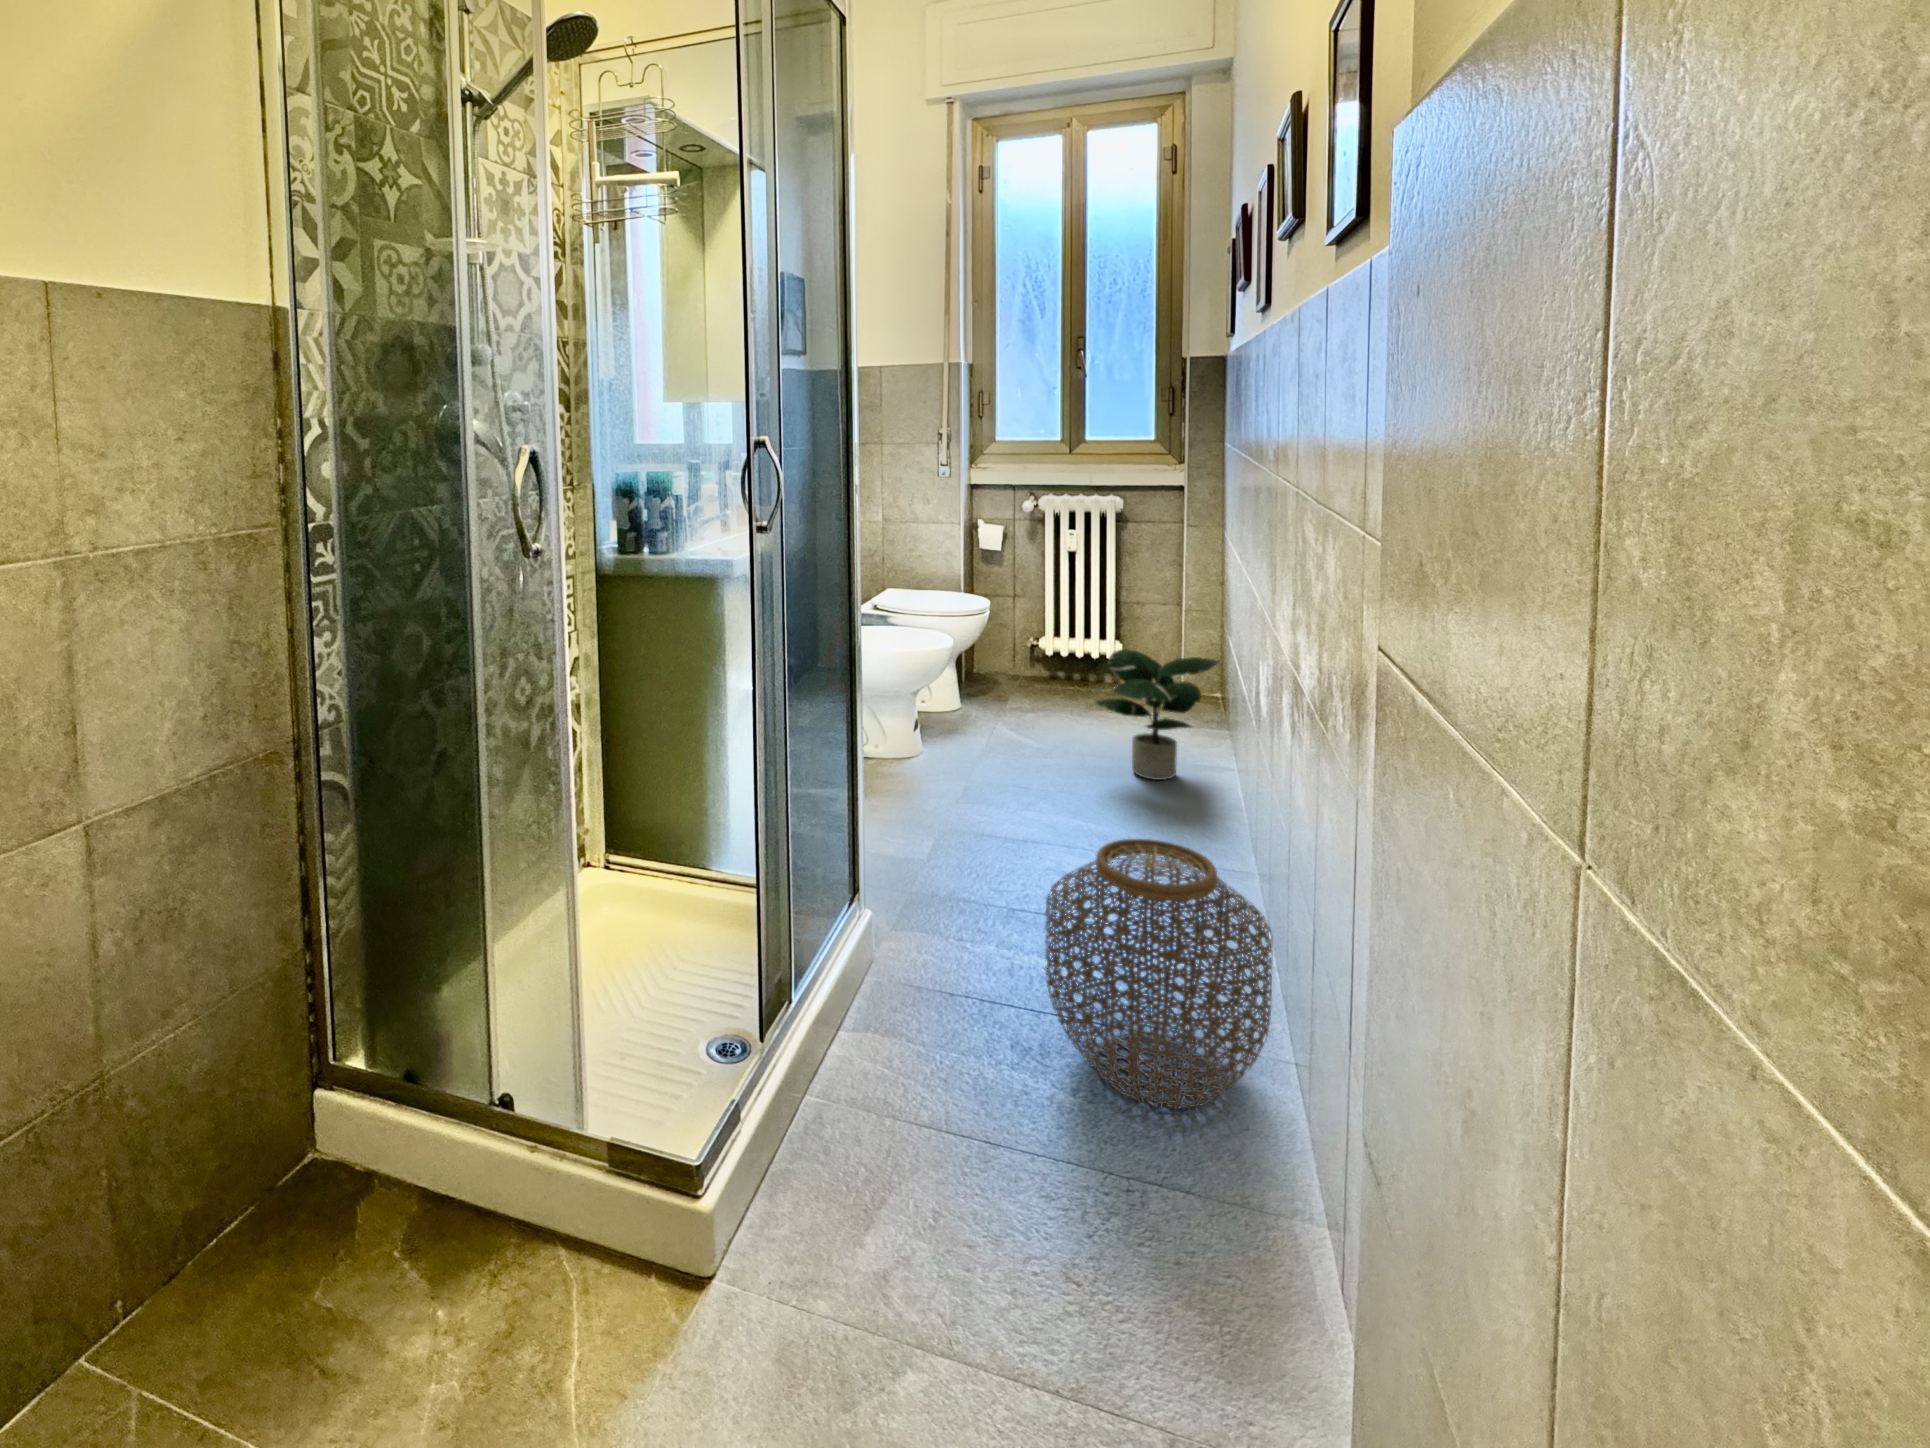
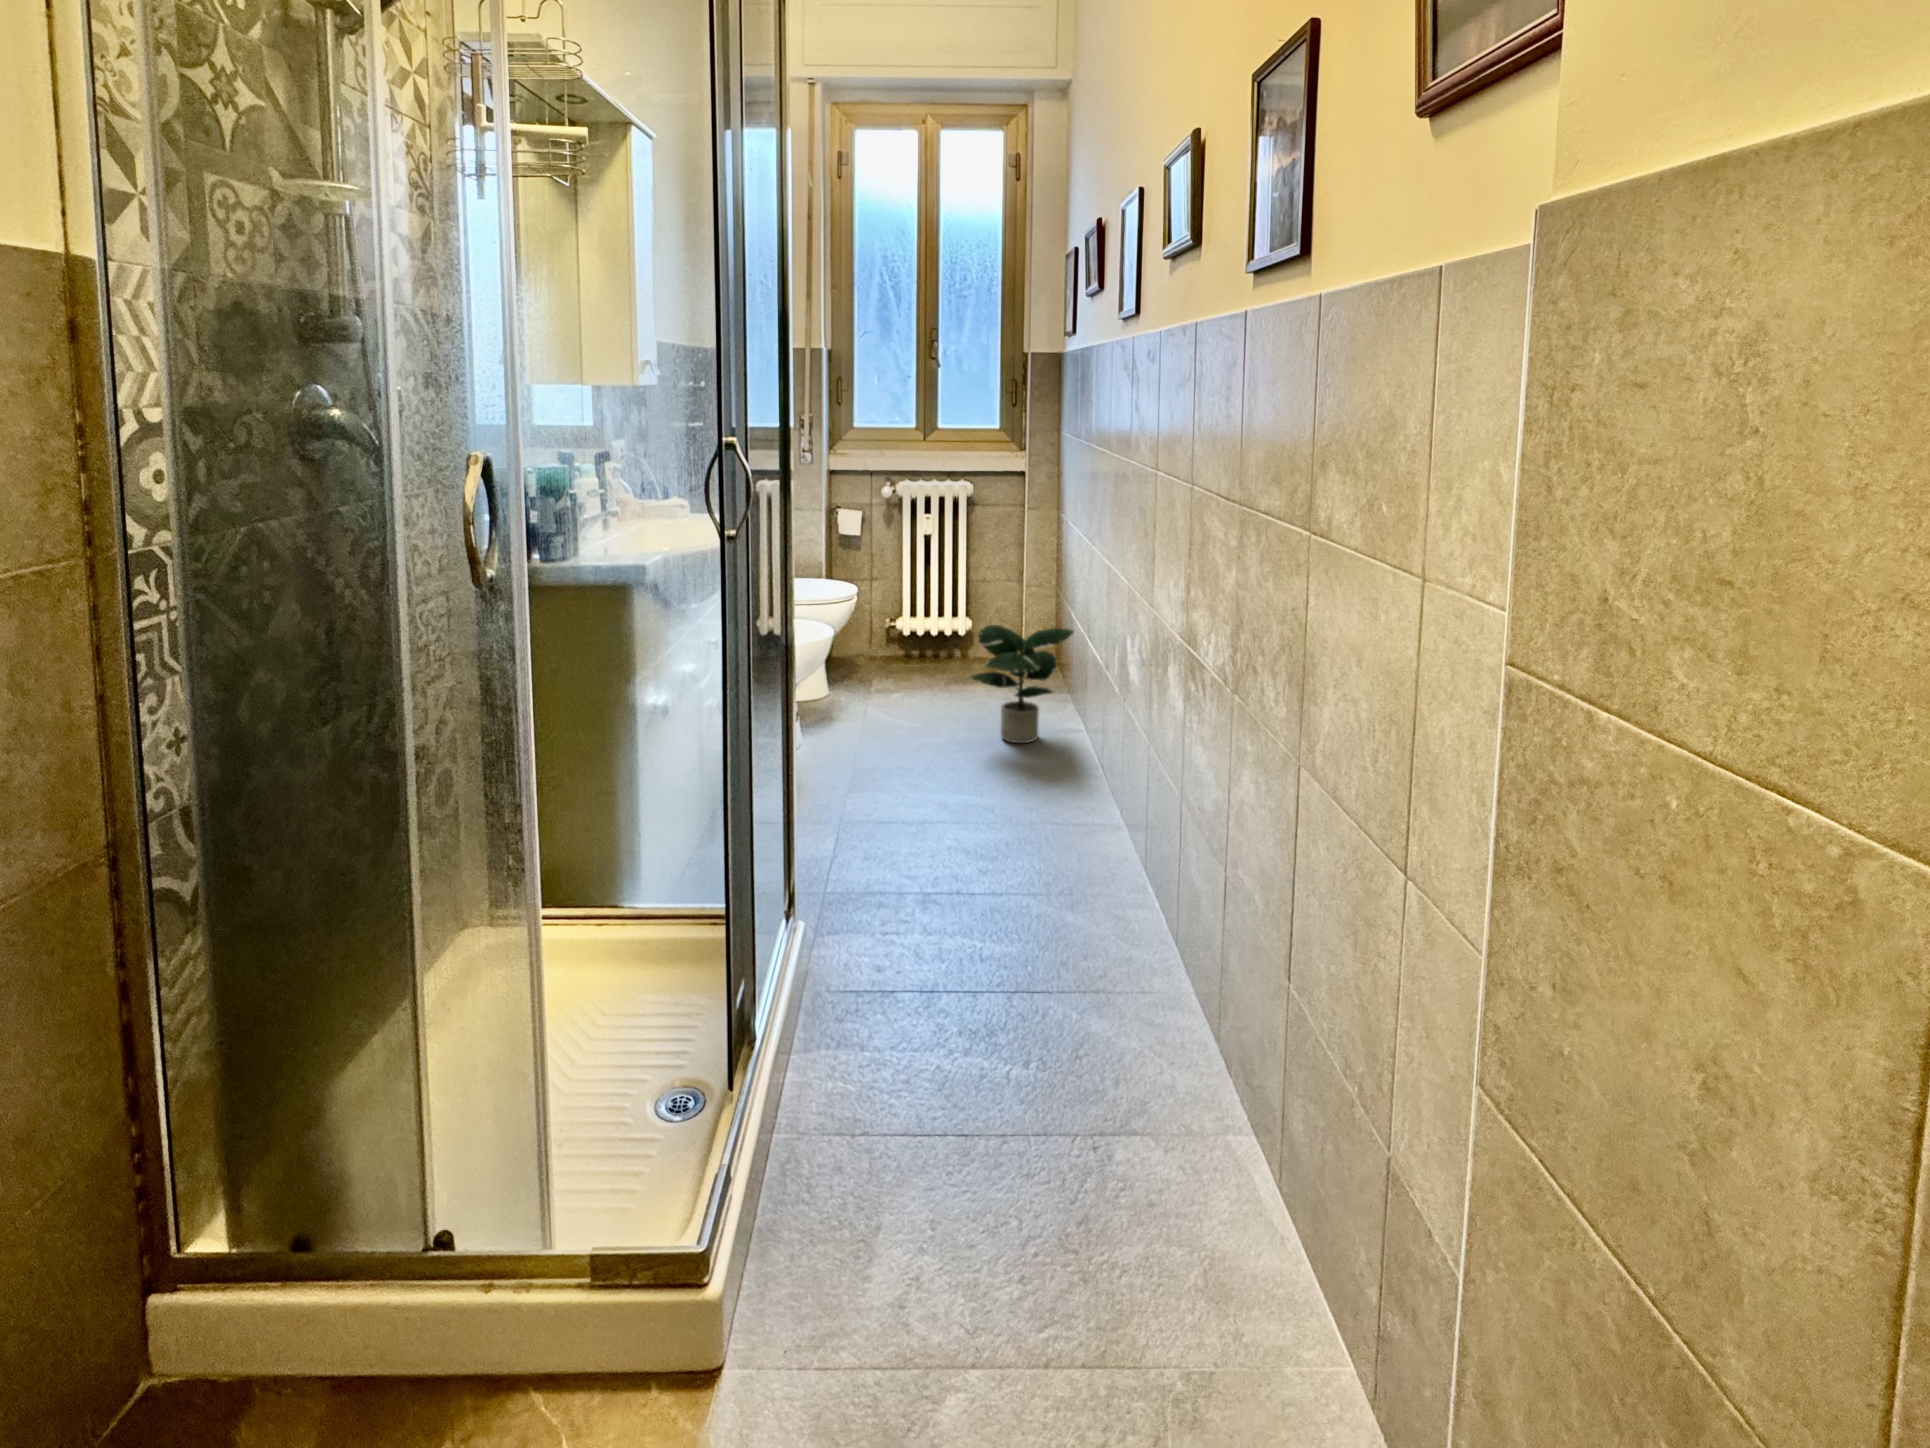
woven basket: present [1045,839,1273,1109] -> none [994,807,1189,1053]

